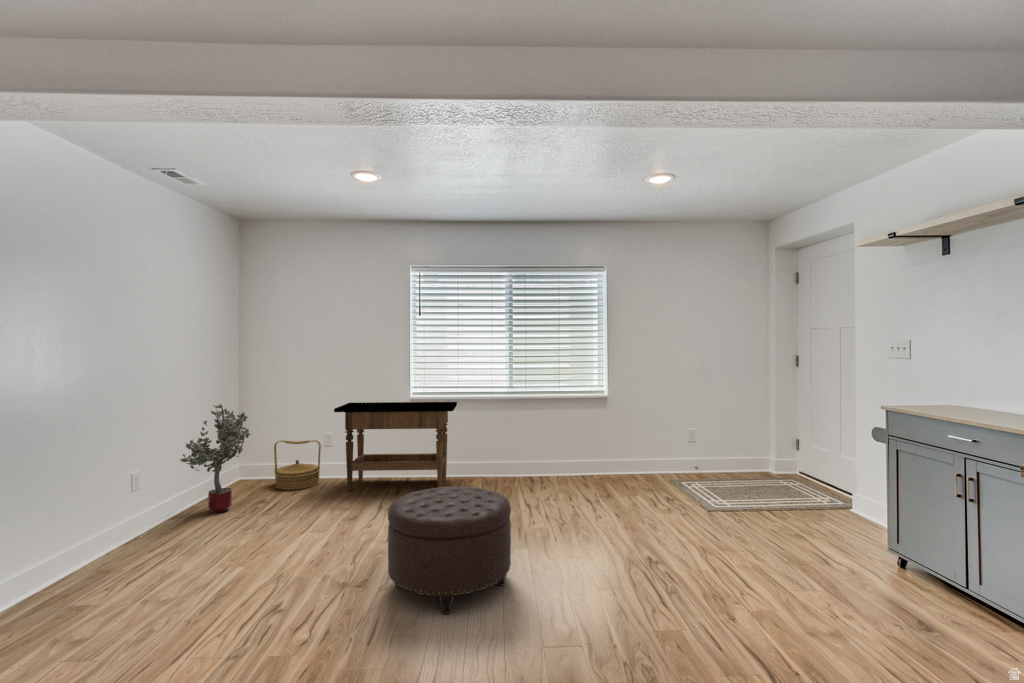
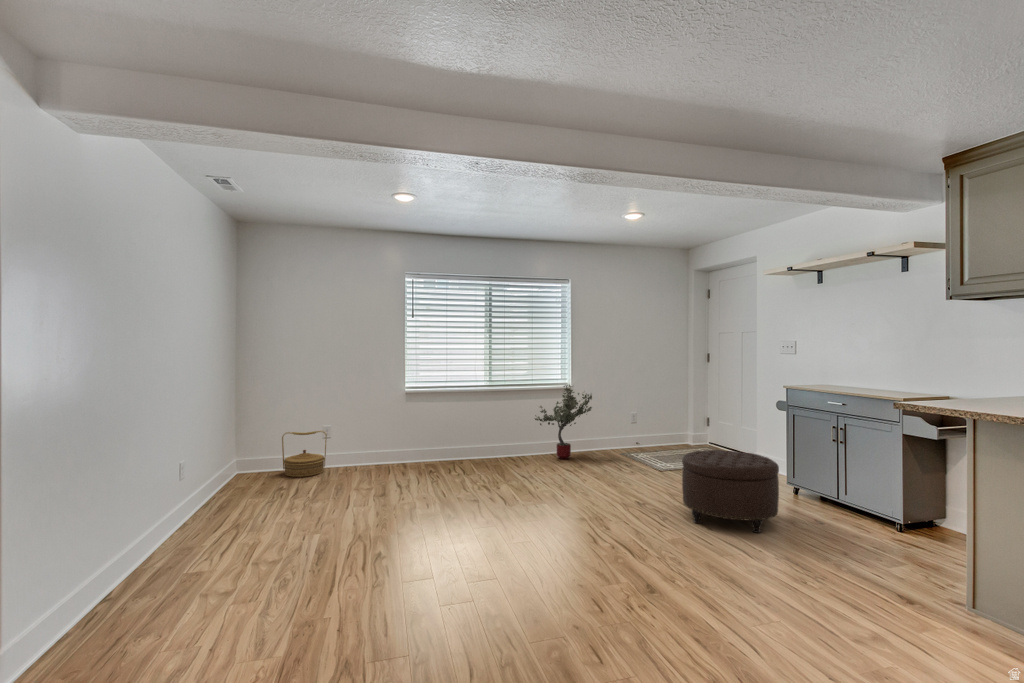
side table: present [334,402,457,491] -> none [348,394,454,475]
potted tree: present [180,404,251,513] -> present [535,385,592,459]
ottoman: present [388,486,511,614] -> present [682,450,779,533]

